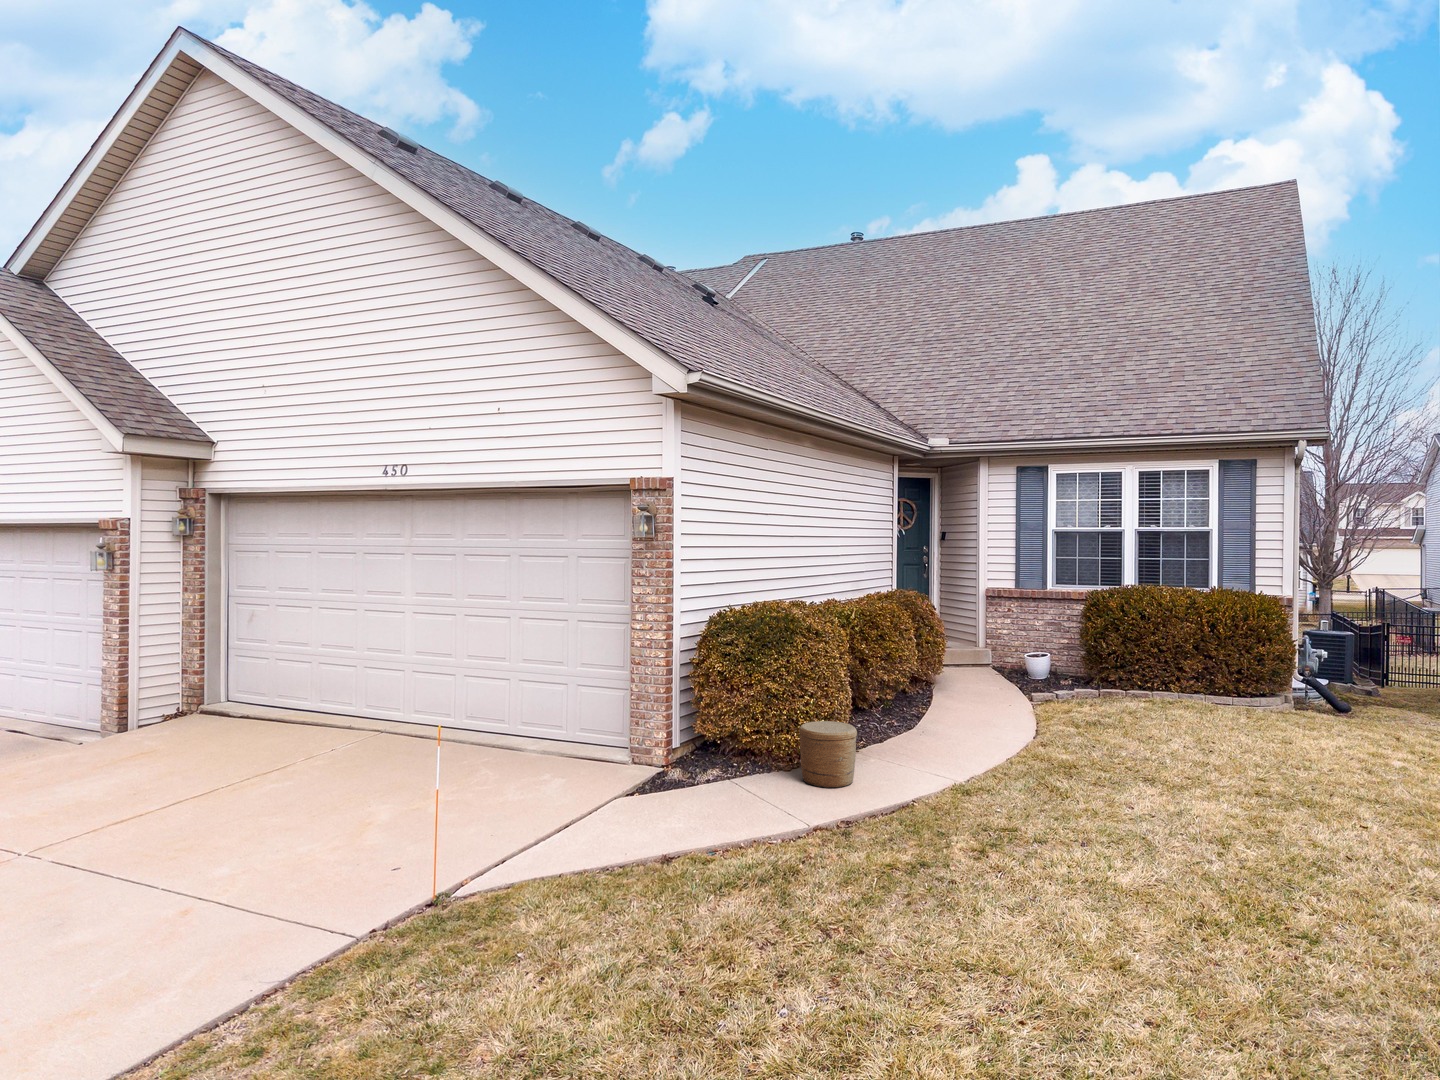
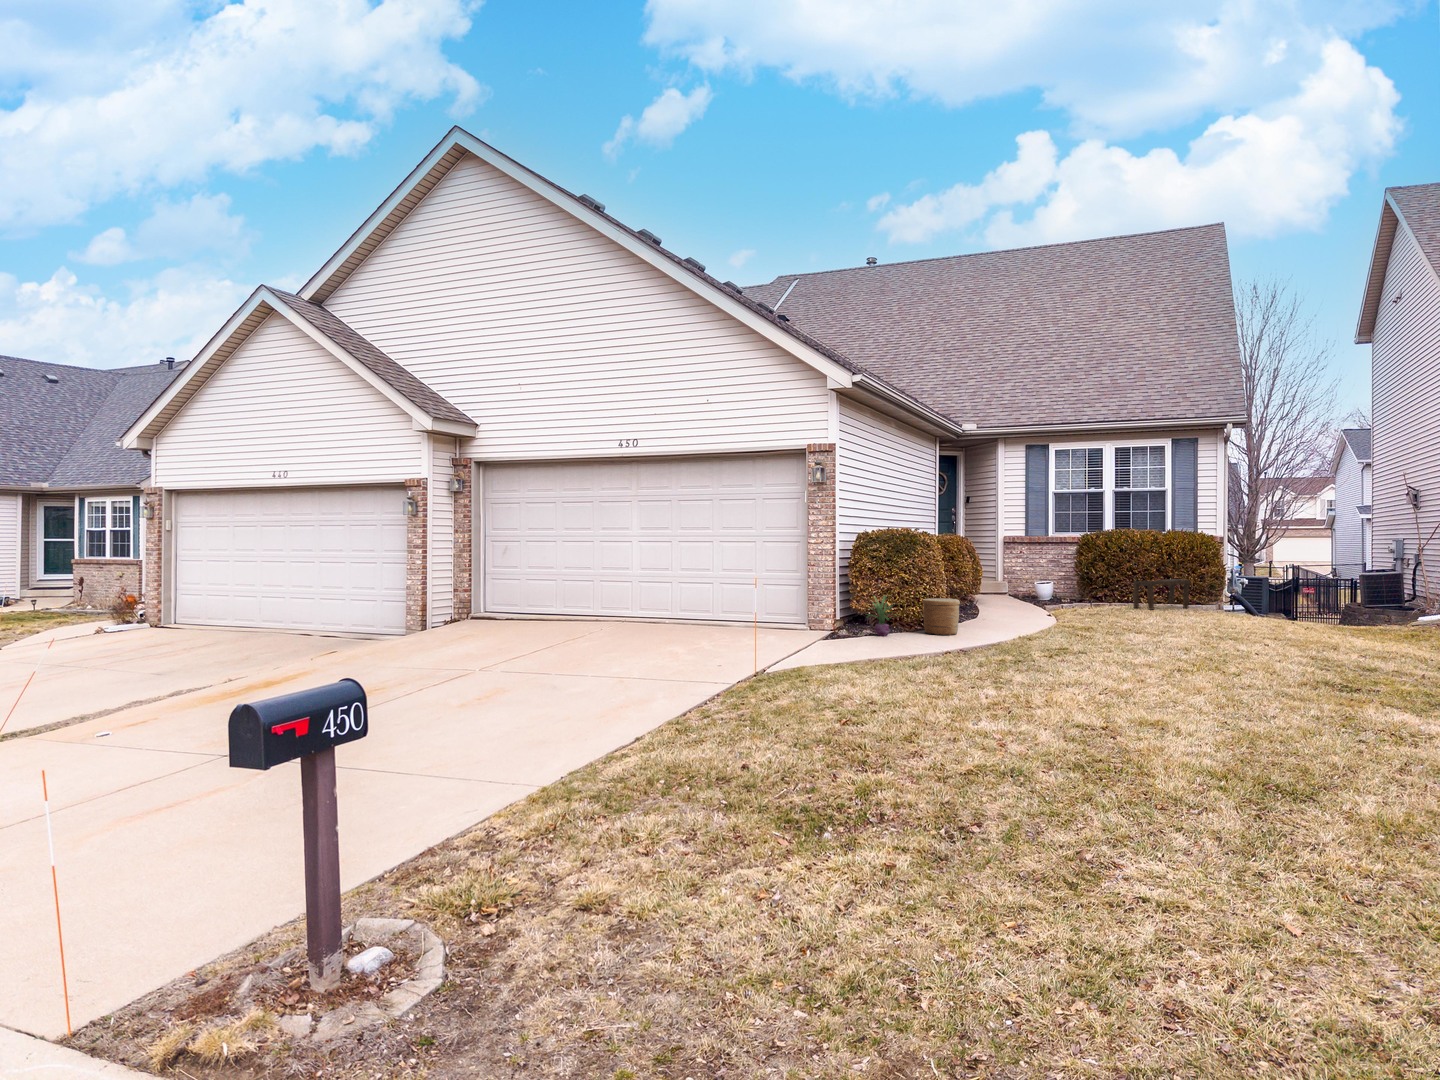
bench: none [1158,662,1244,710] -> present [1133,579,1190,610]
decorative plant: none [694,718,765,787] -> present [869,596,891,636]

